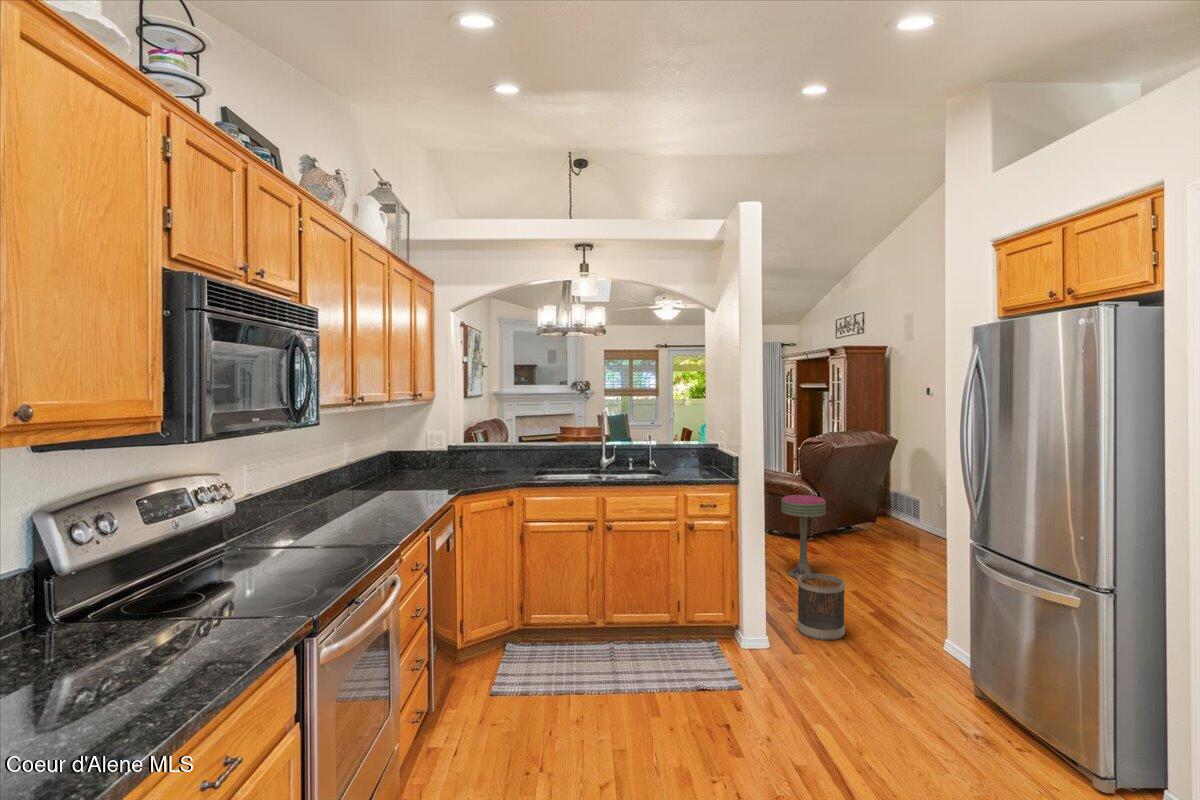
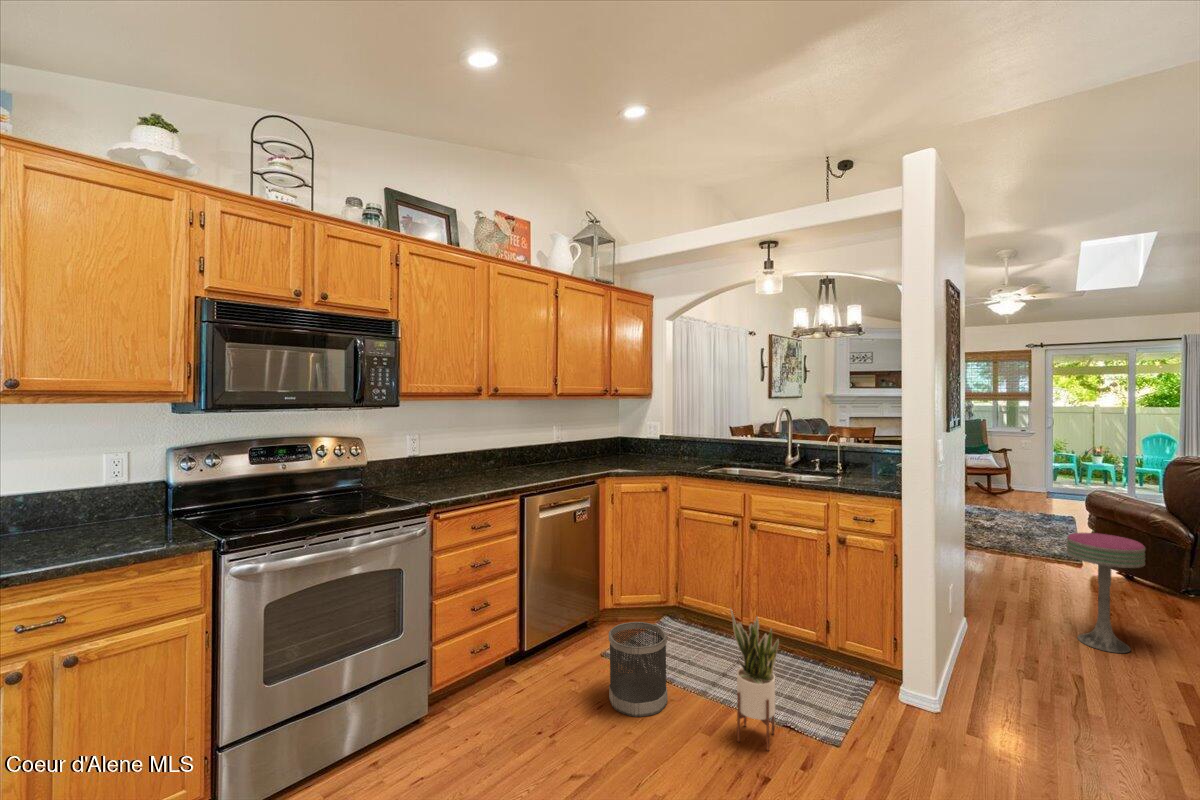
wastebasket: present [797,574,845,640] -> present [609,622,667,717]
potted plant: none [663,604,715,728] -> present [730,609,779,751]

